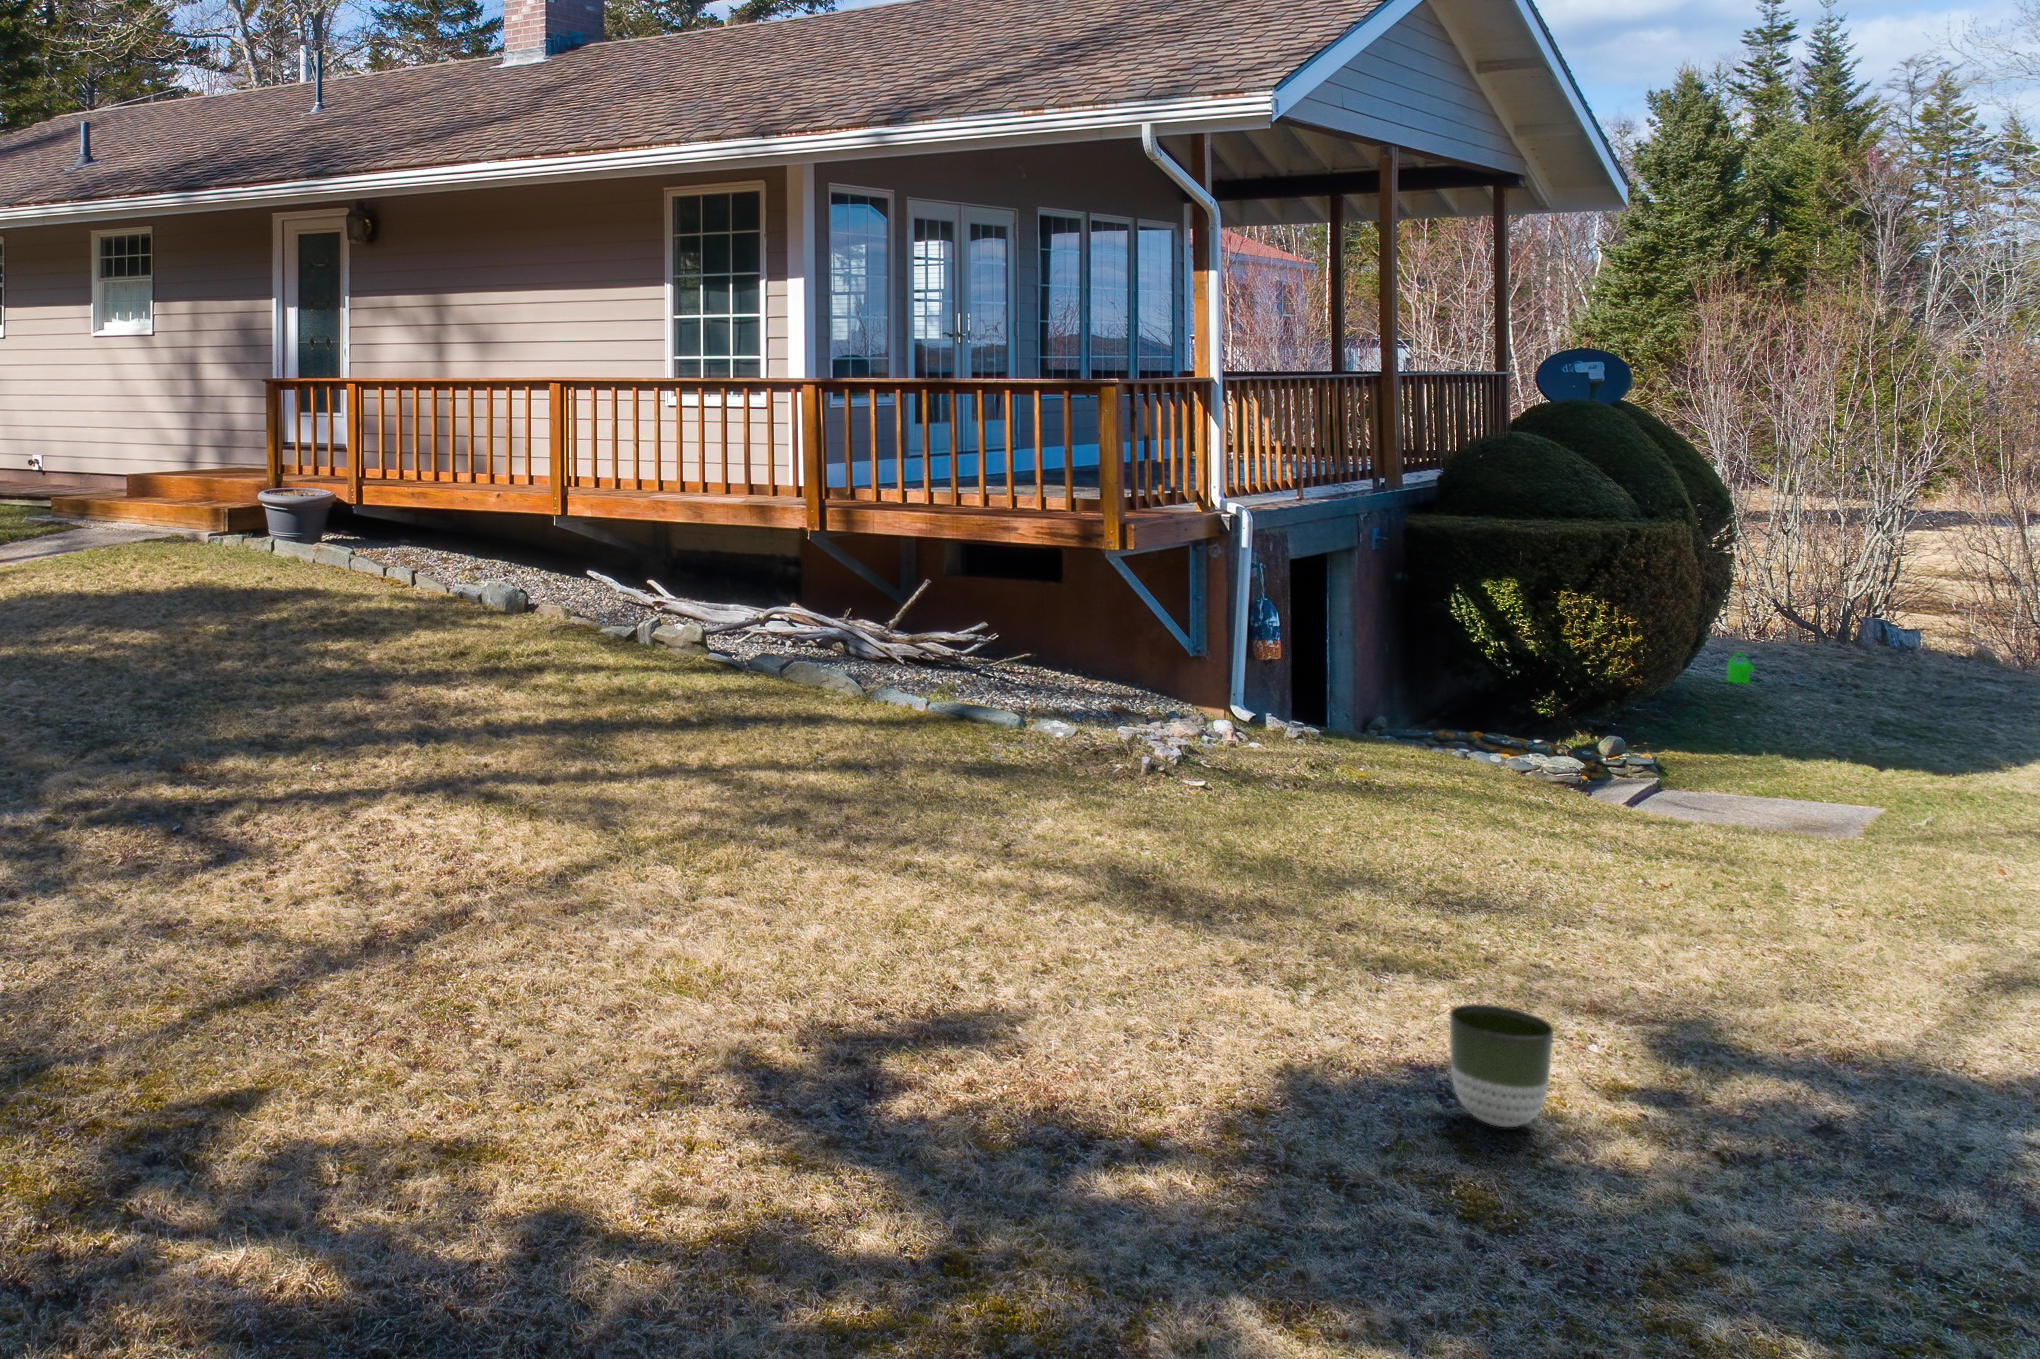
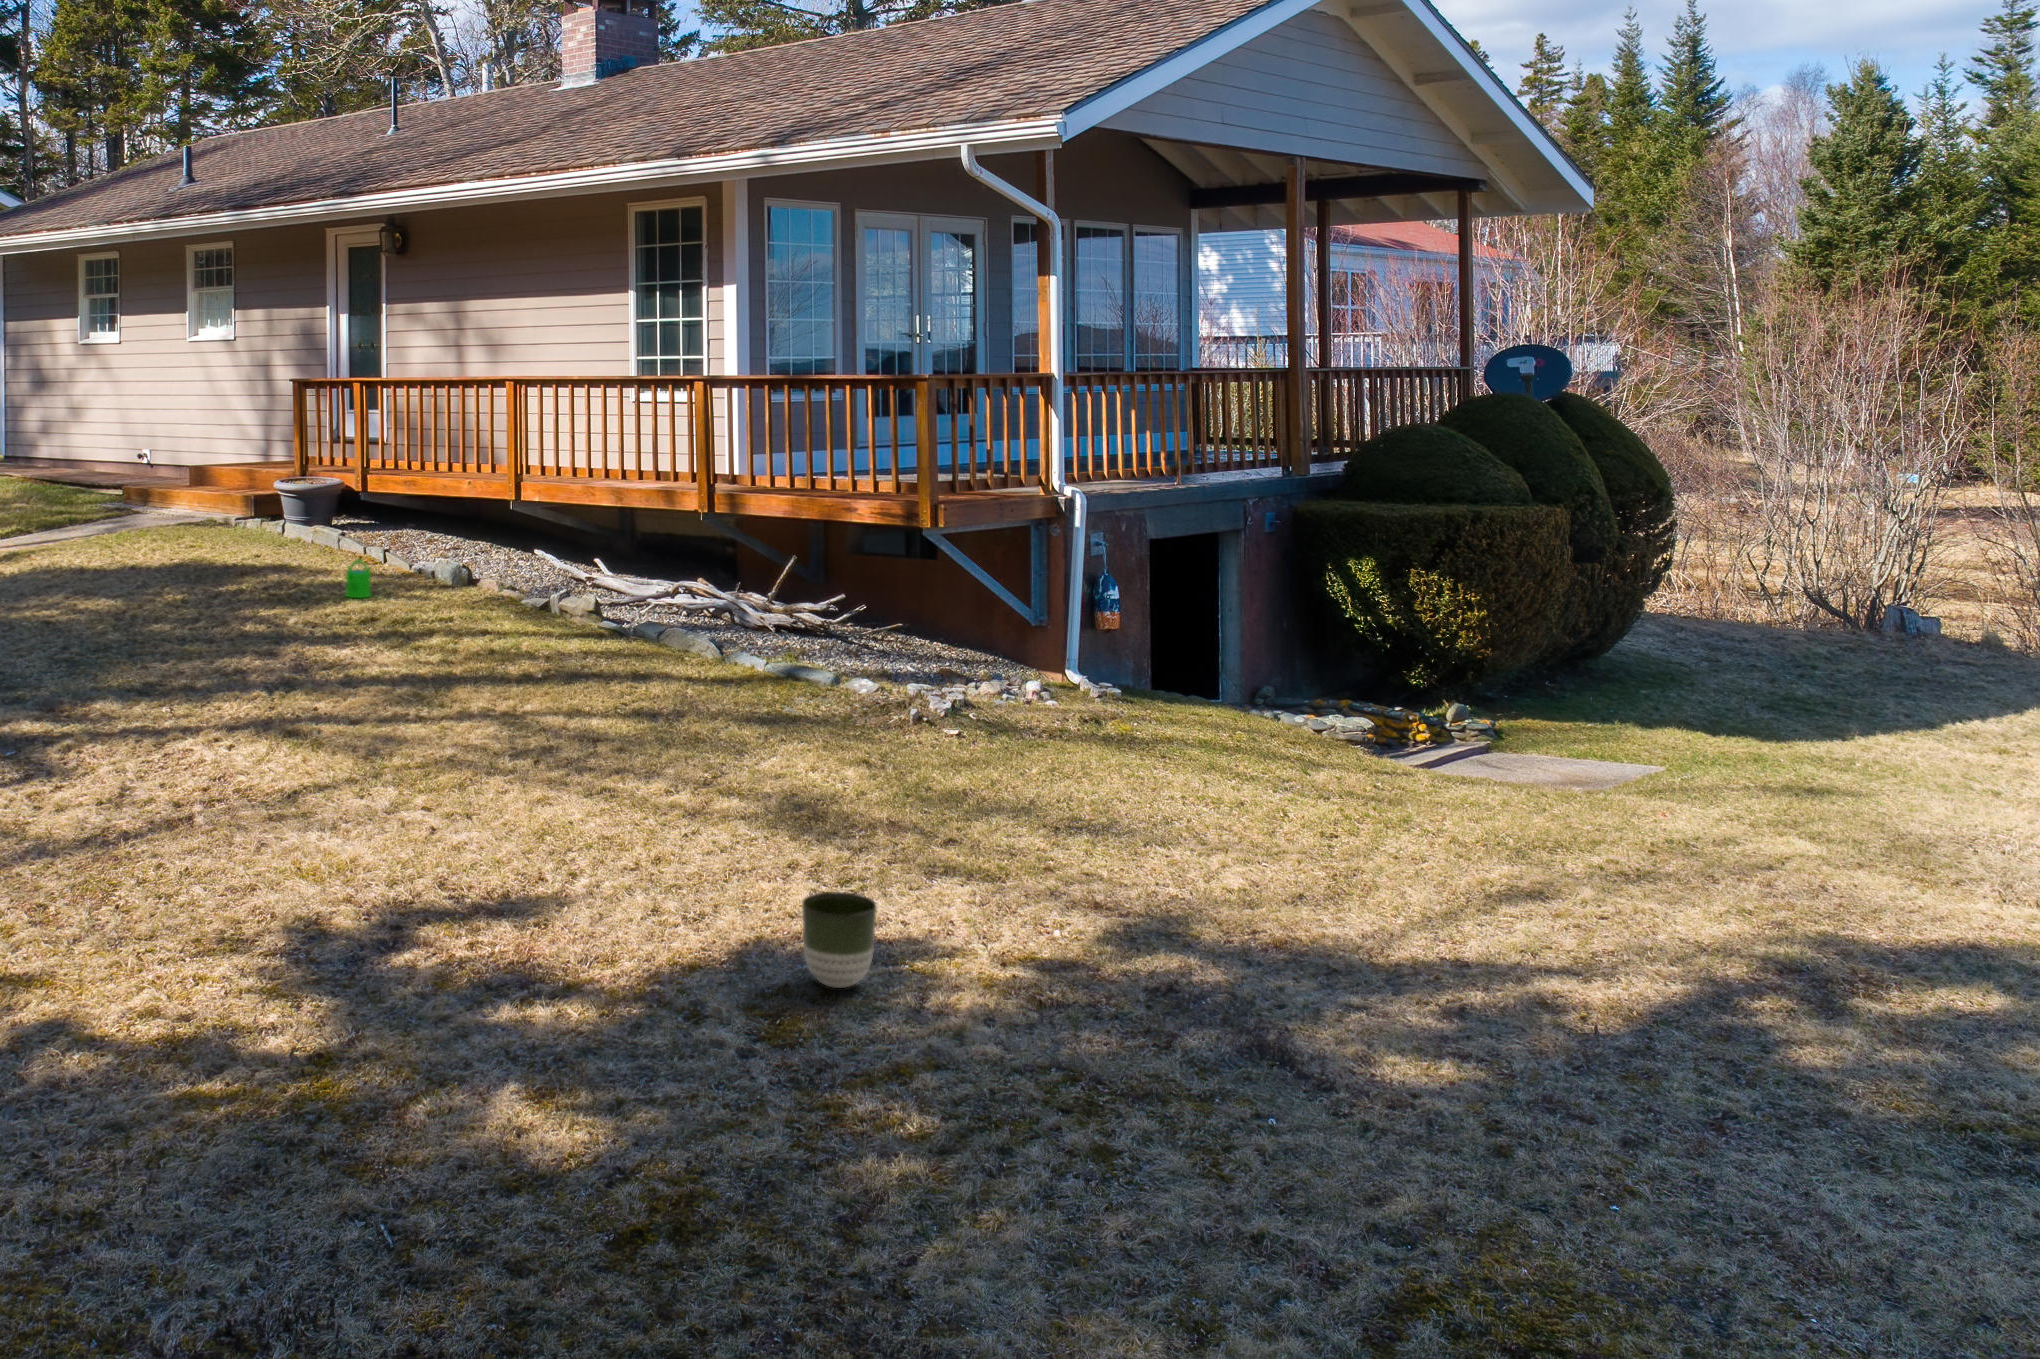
watering can: present [1727,653,1754,684] -> present [346,559,371,598]

